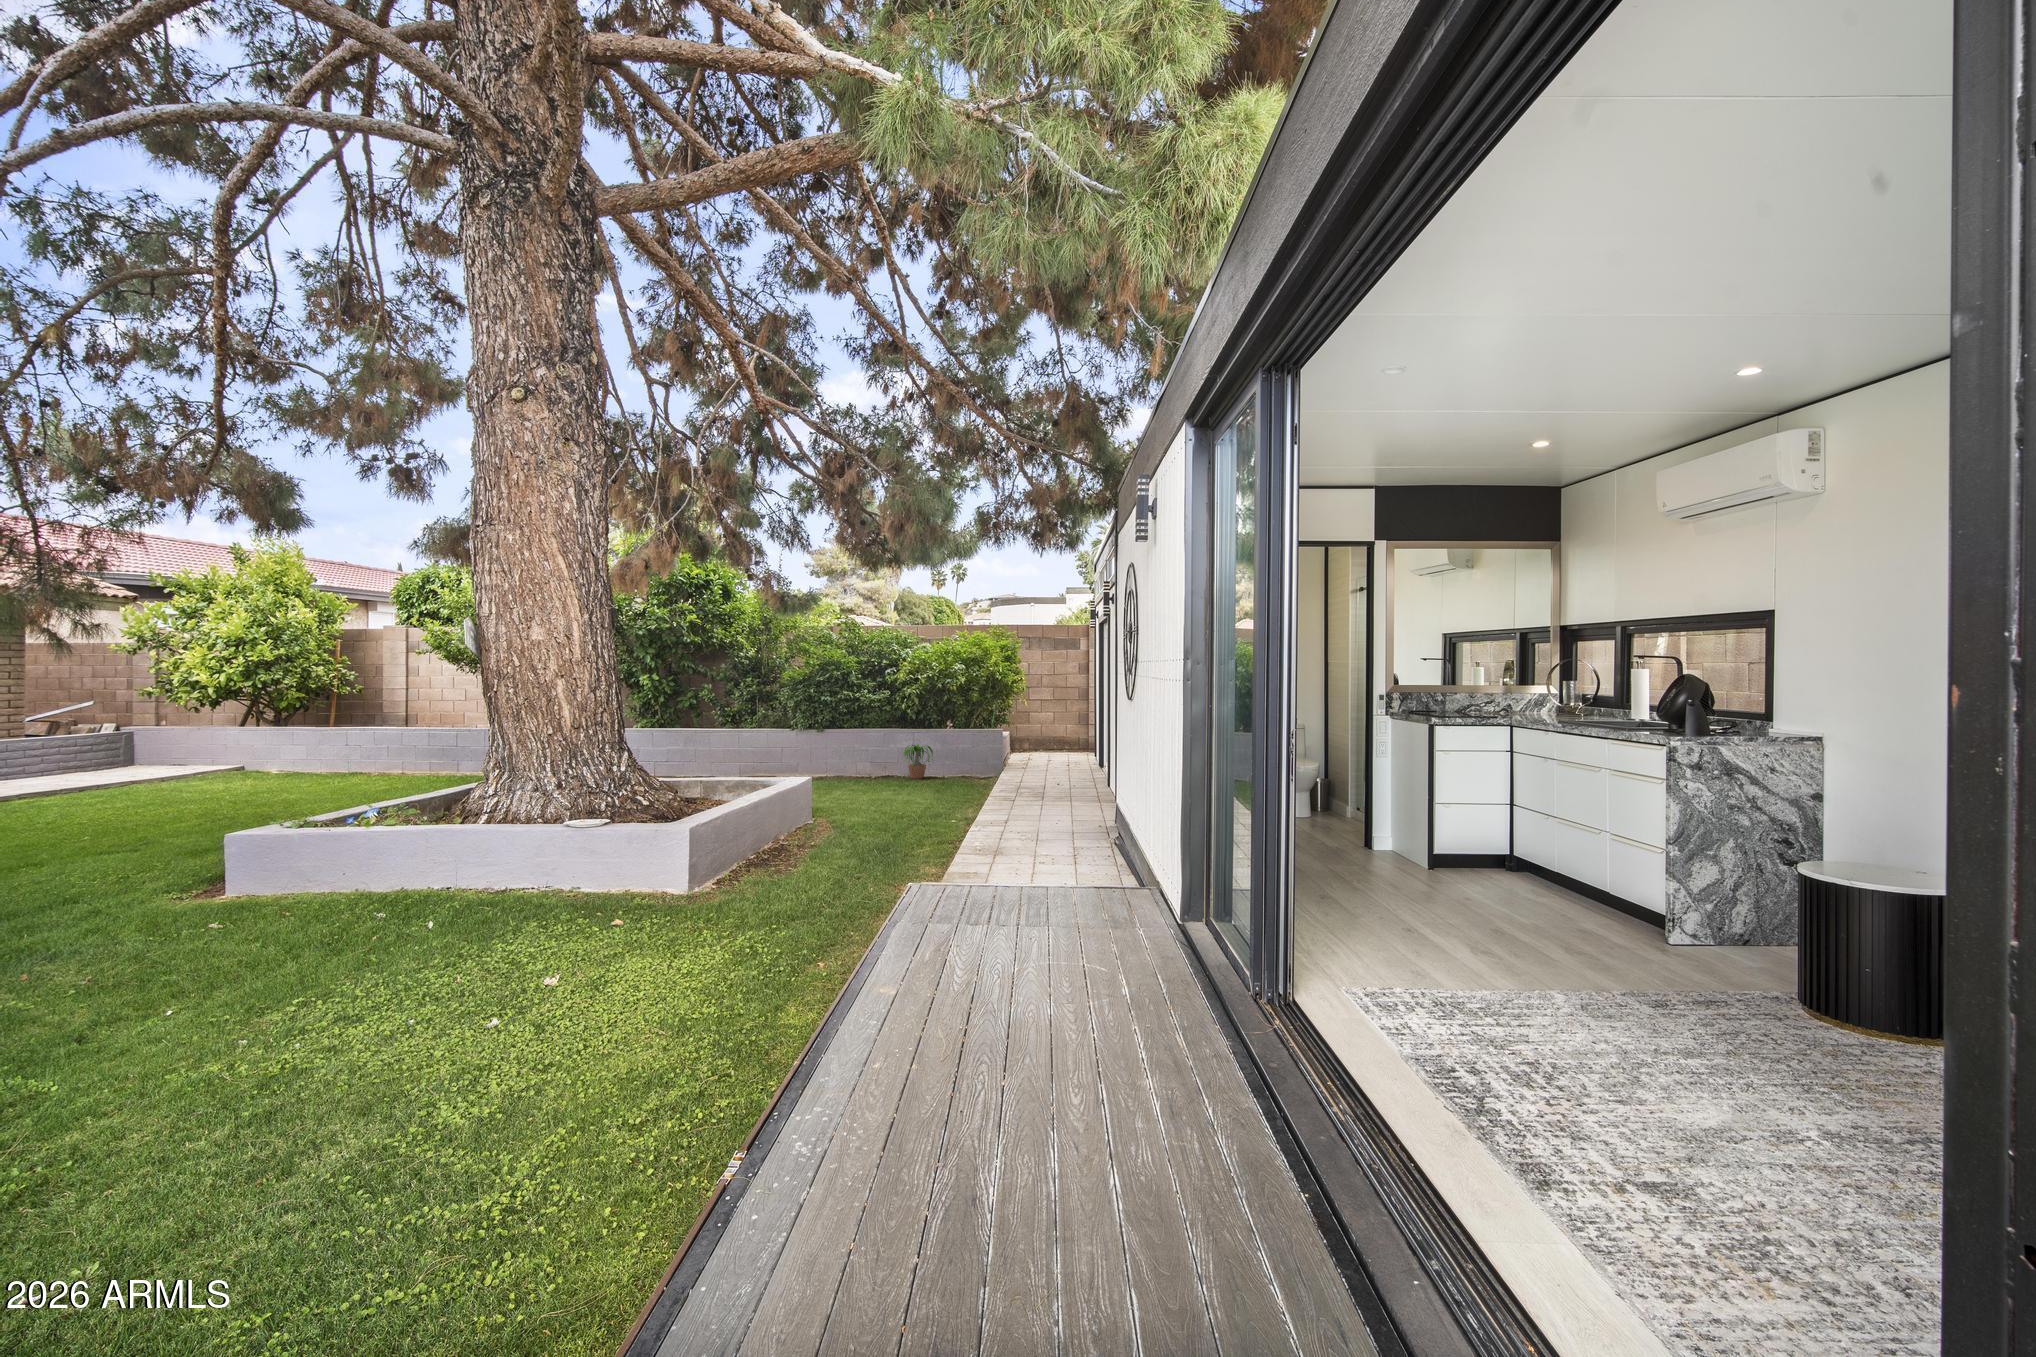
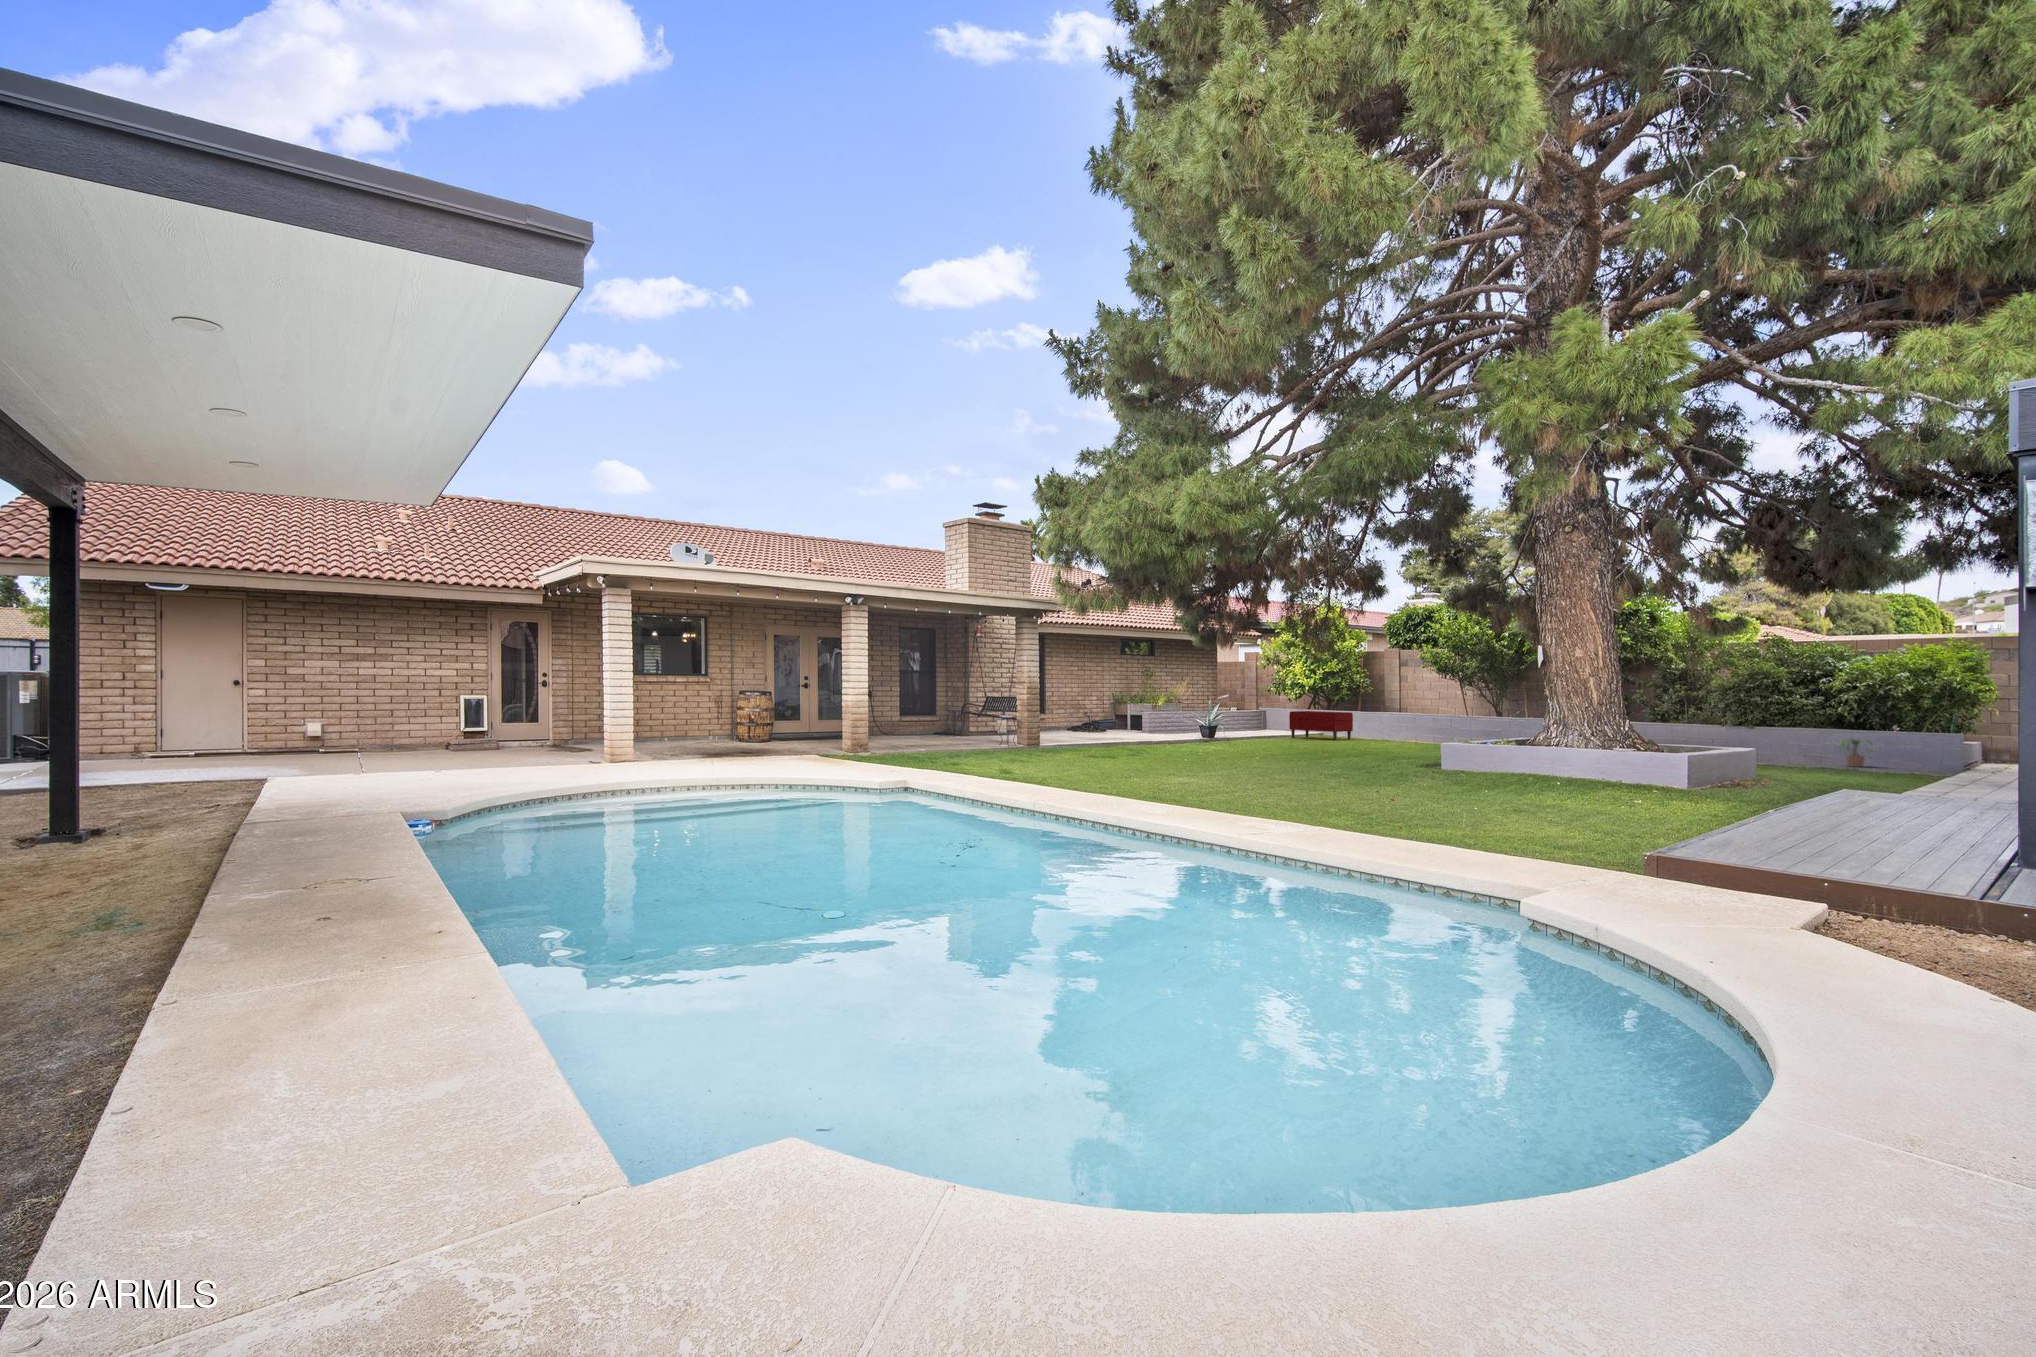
bench: none [172,723,299,773] -> present [1289,711,1353,741]

